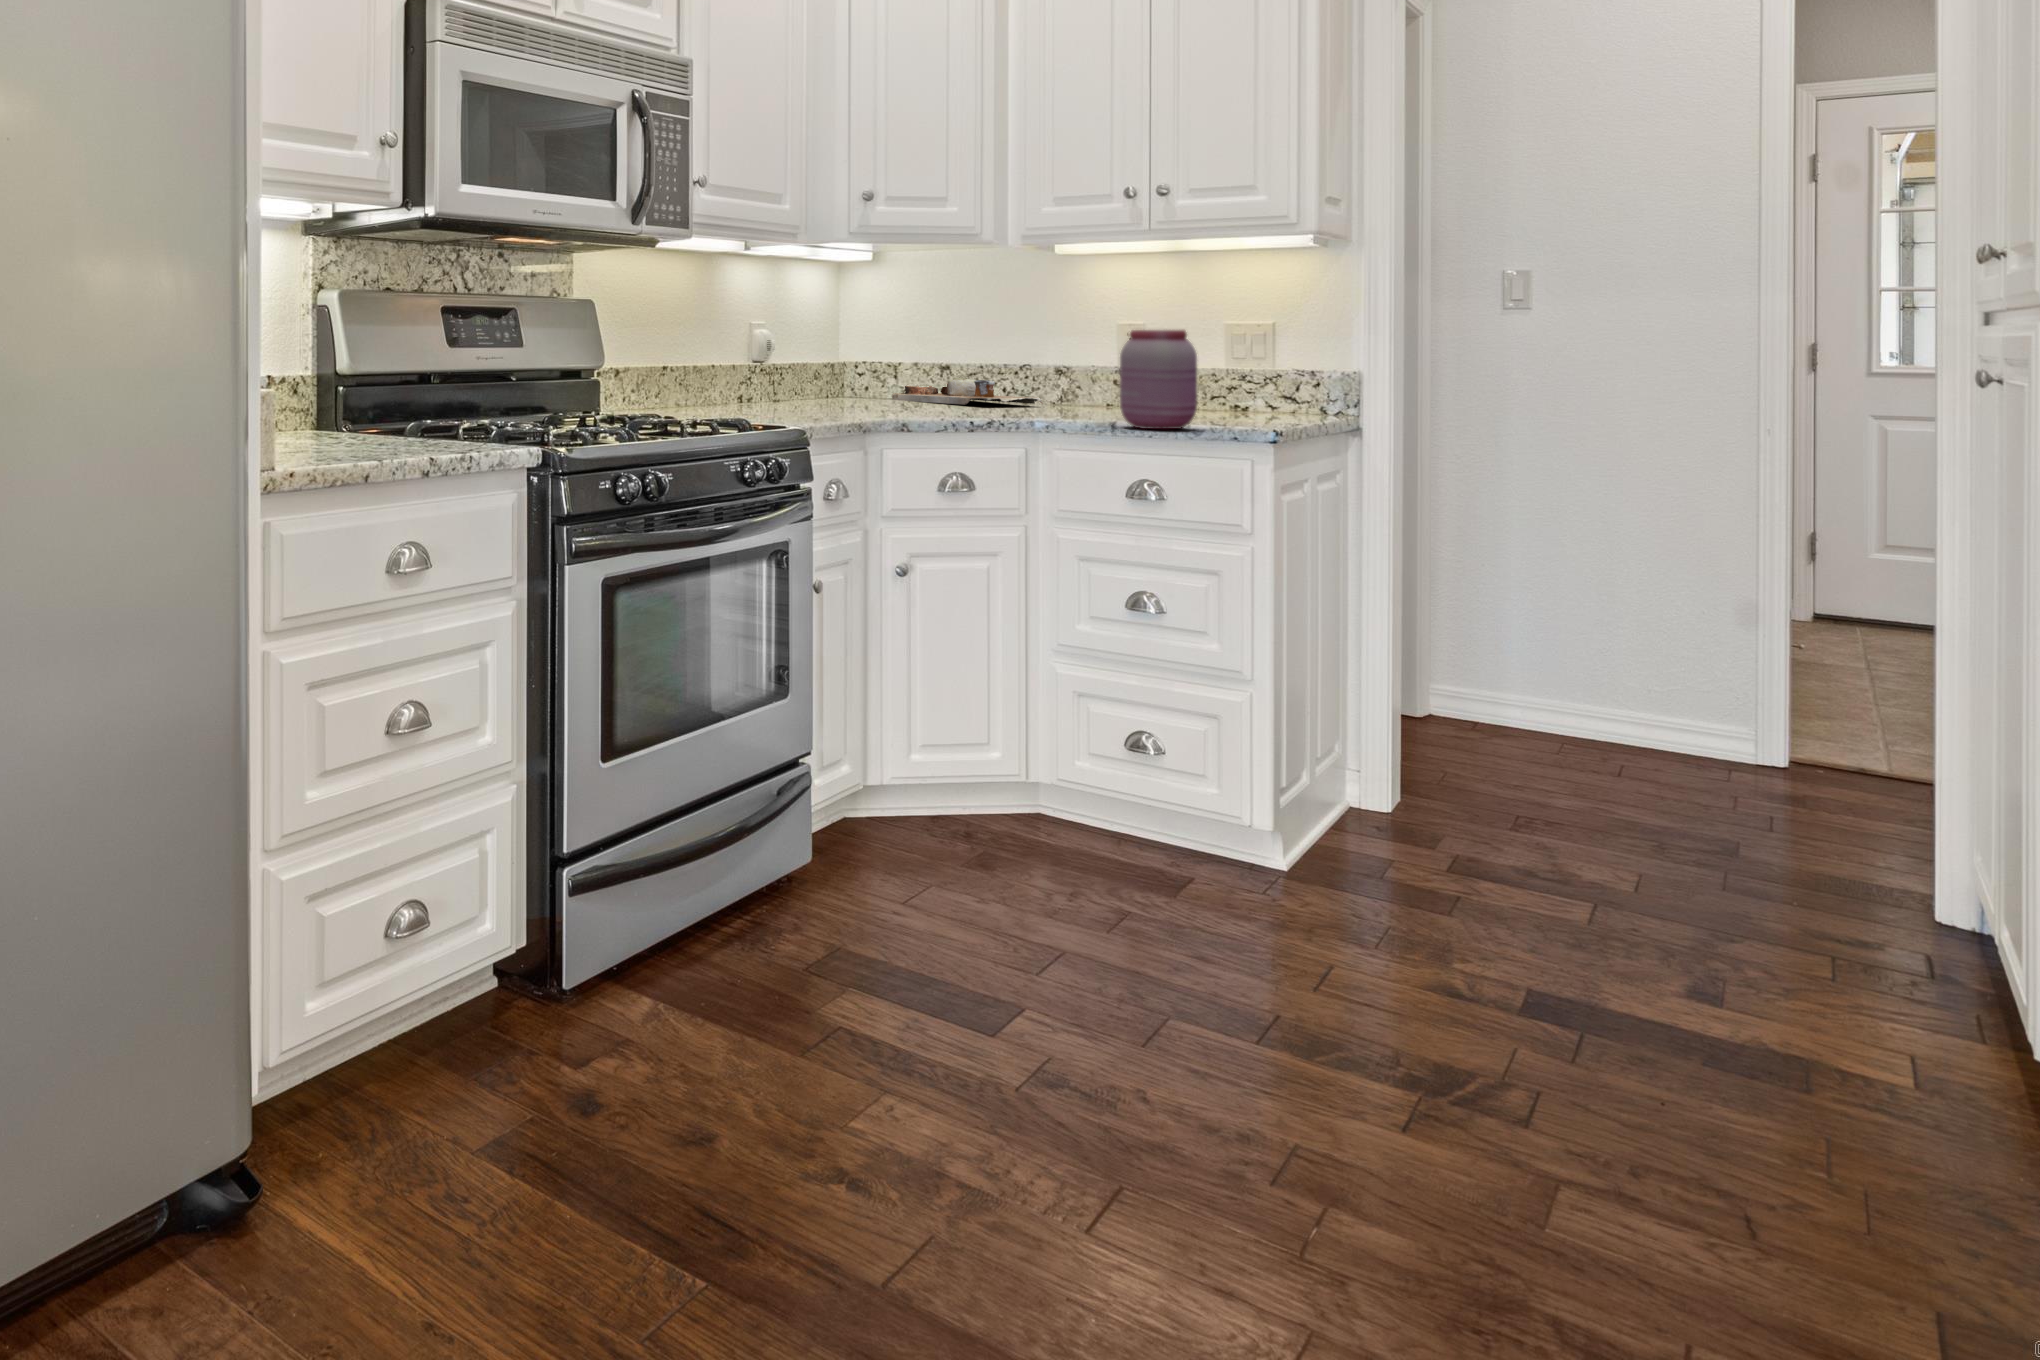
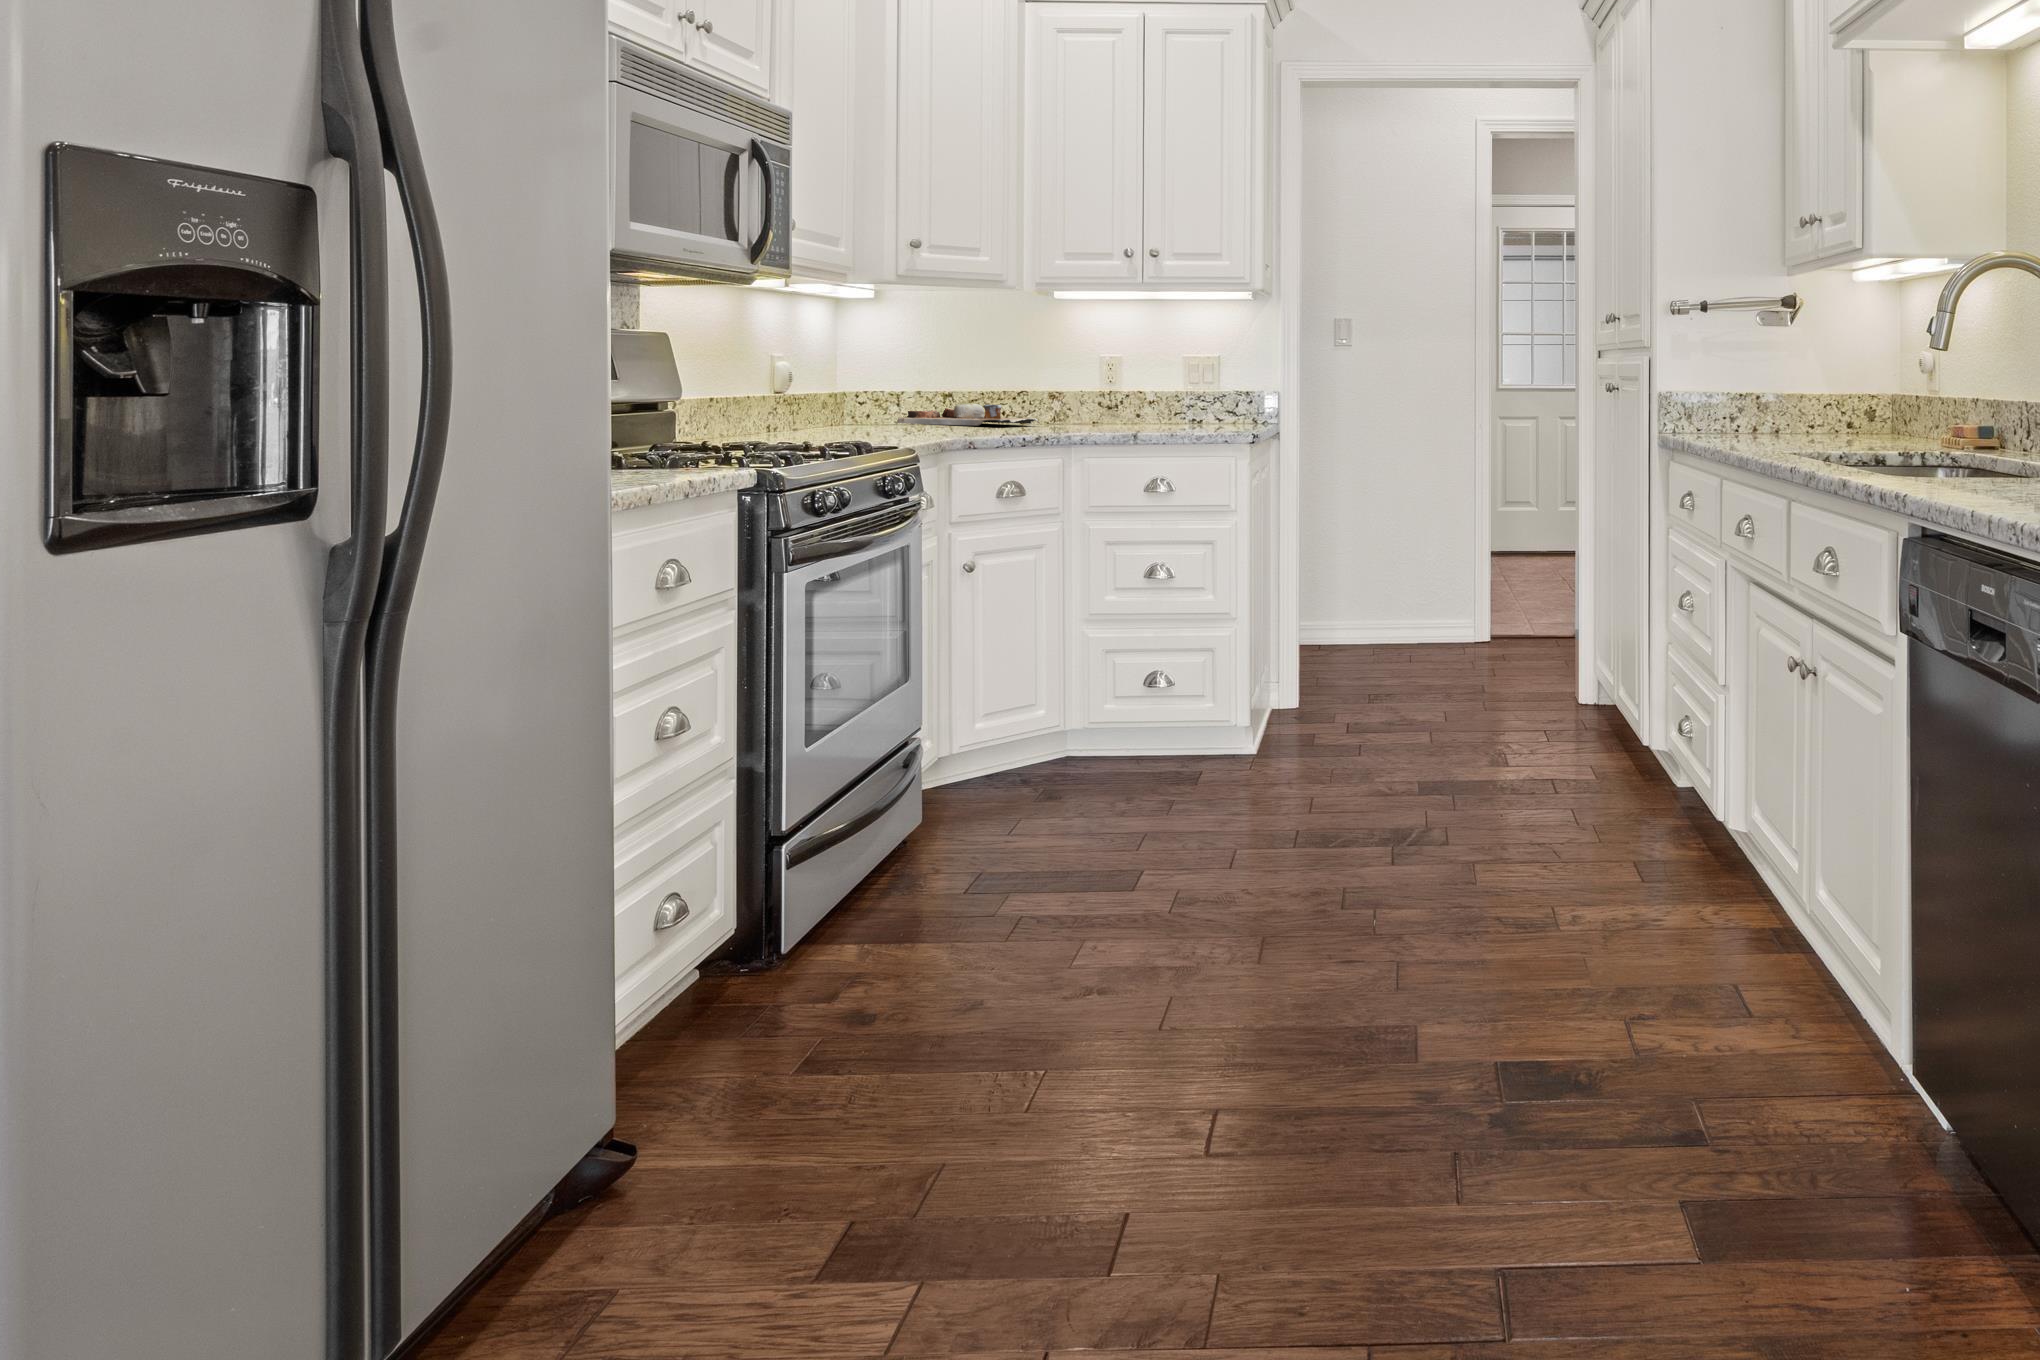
jar: present [1120,330,1197,429] -> none [1144,364,1200,439]

